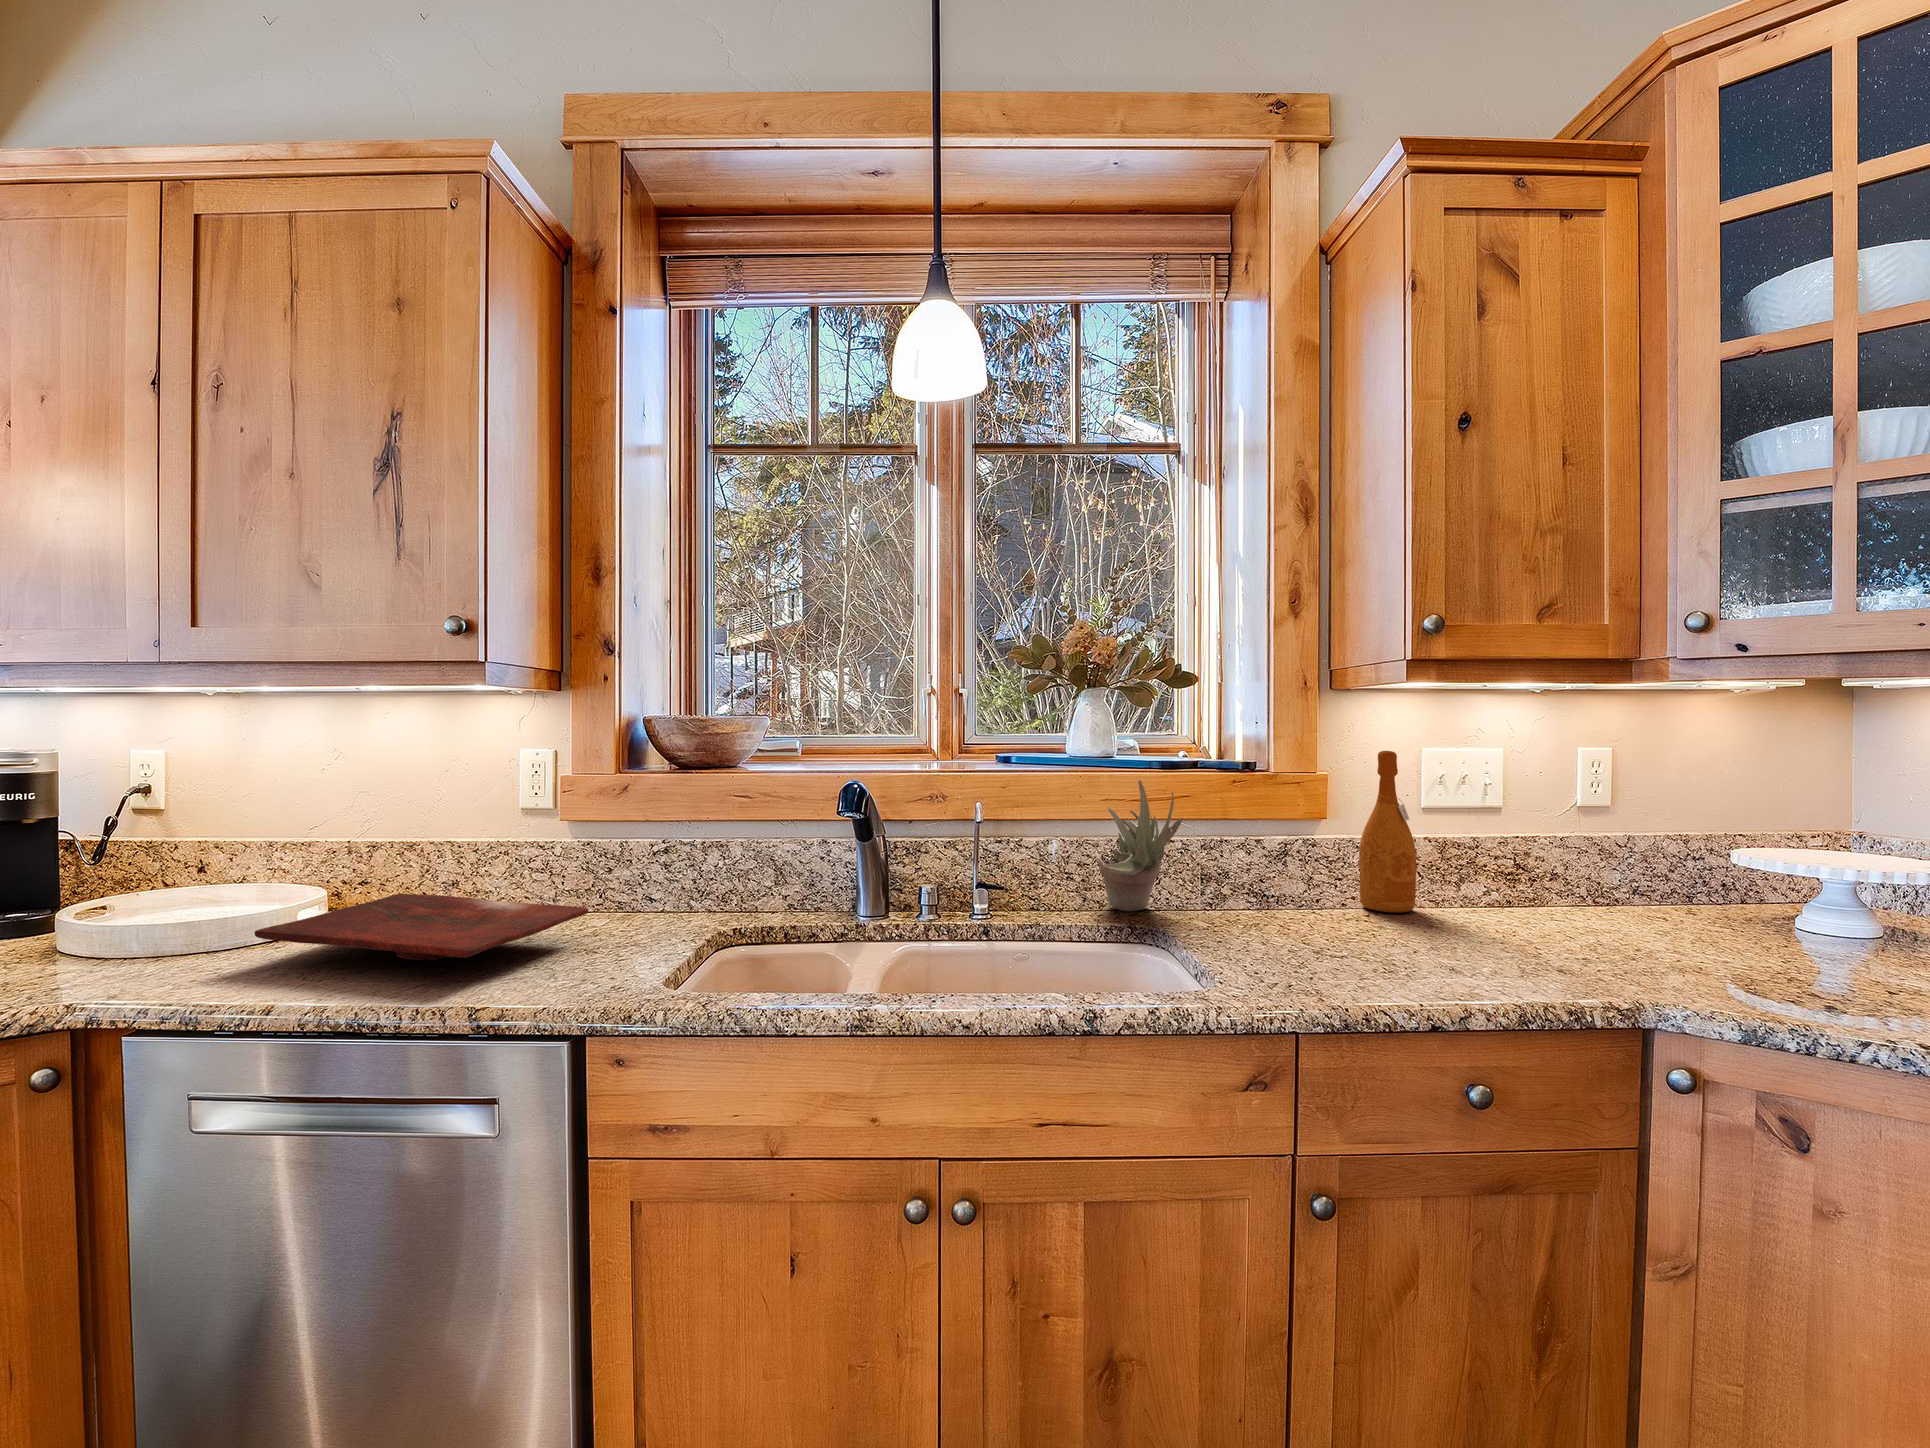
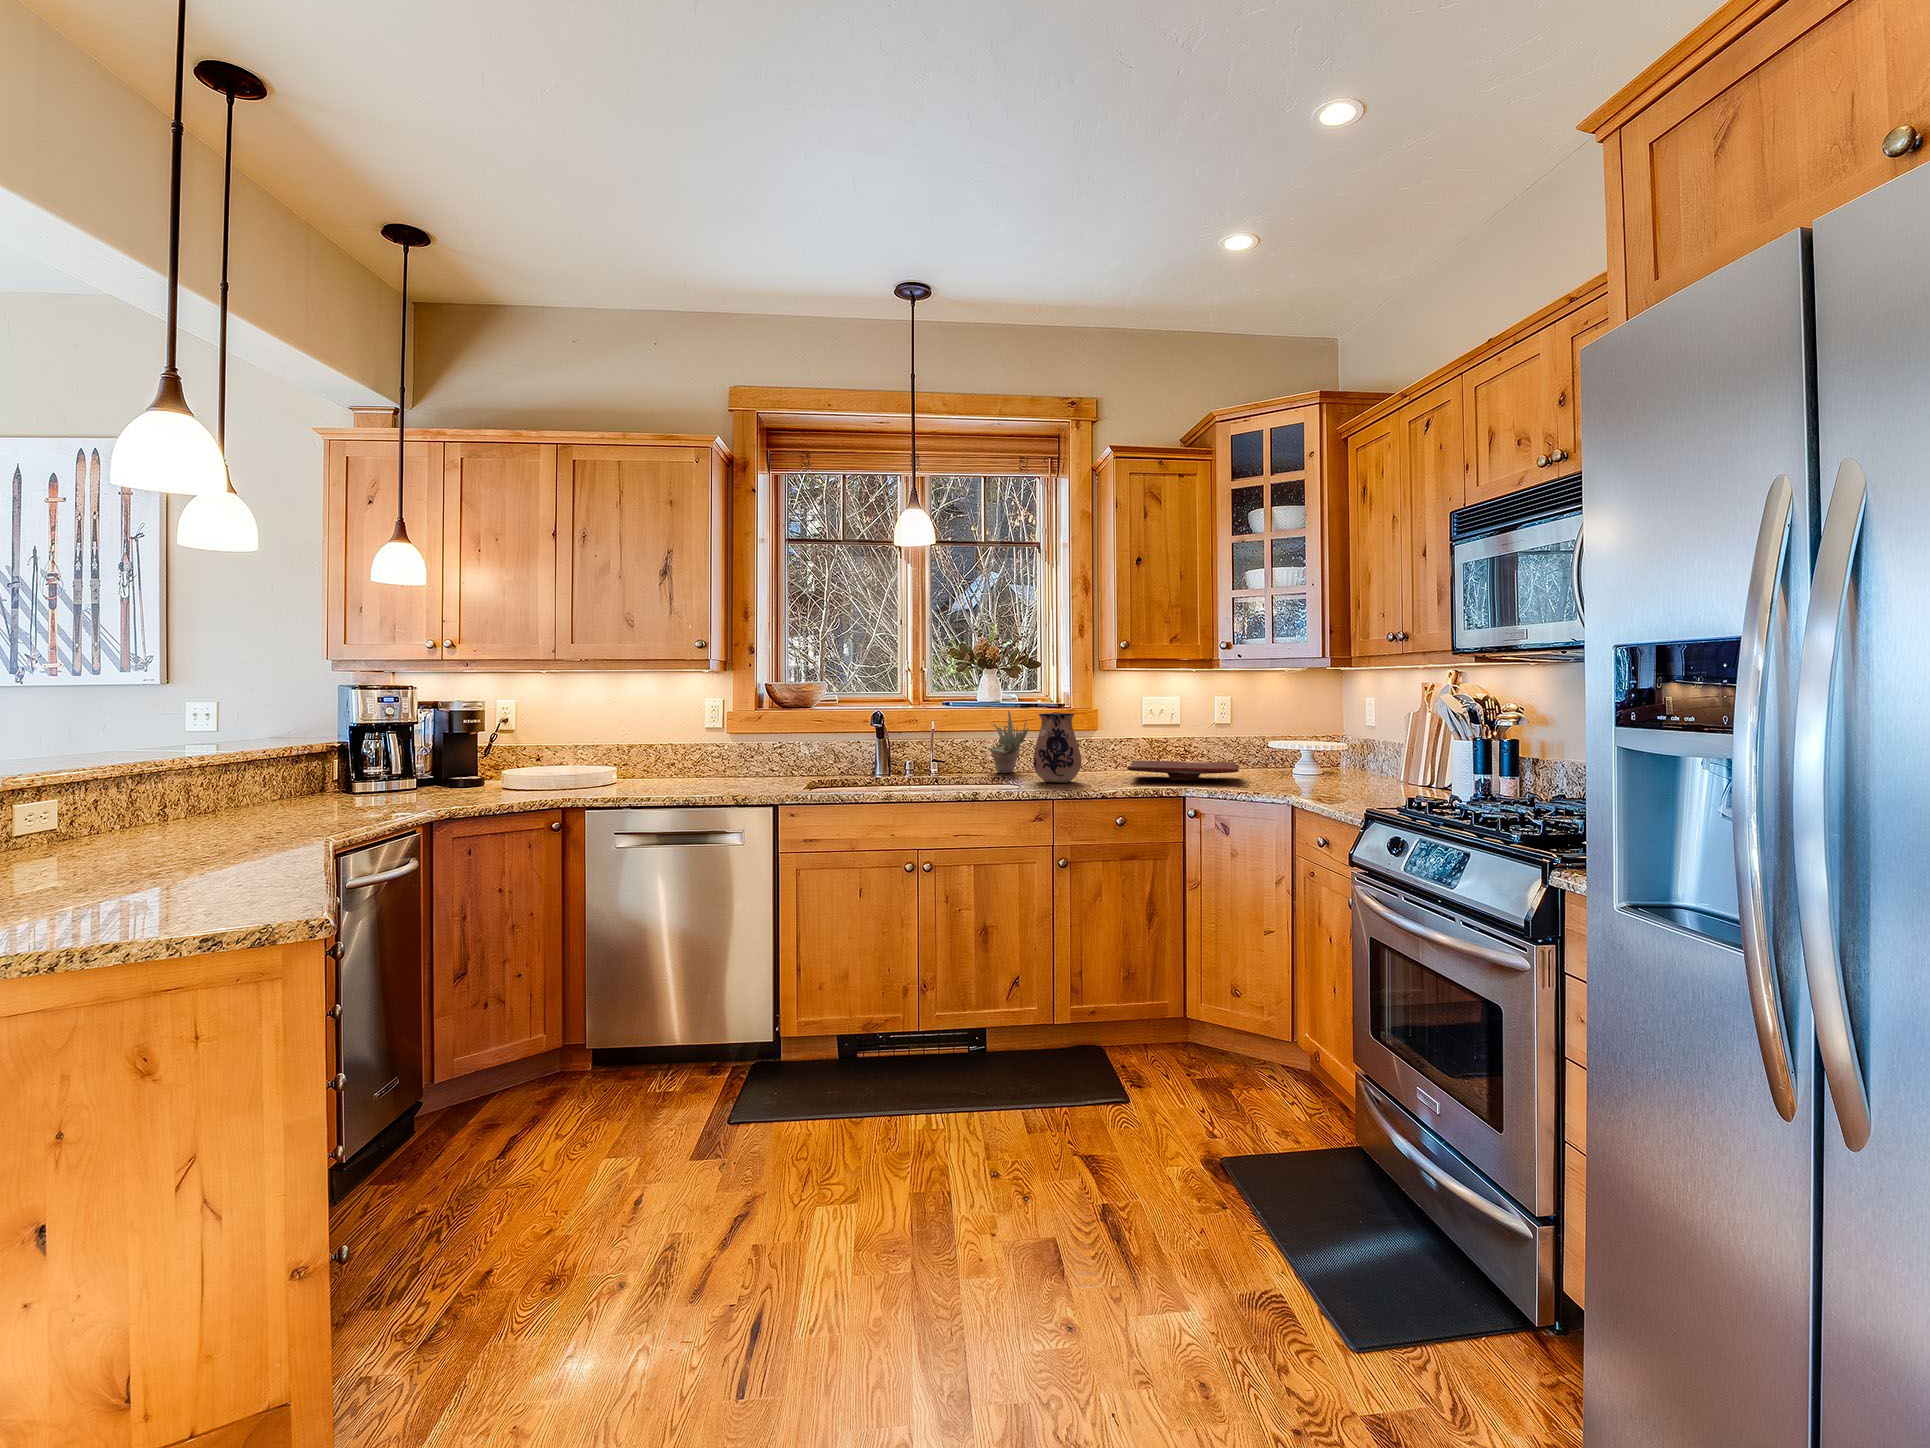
wine bottle: present [1359,751,1416,913] -> none [1113,697,1137,772]
ceramic pitcher: none [1223,795,1345,970] -> present [1033,713,1081,782]
cutting board: present [255,894,588,960] -> present [1127,761,1239,780]

